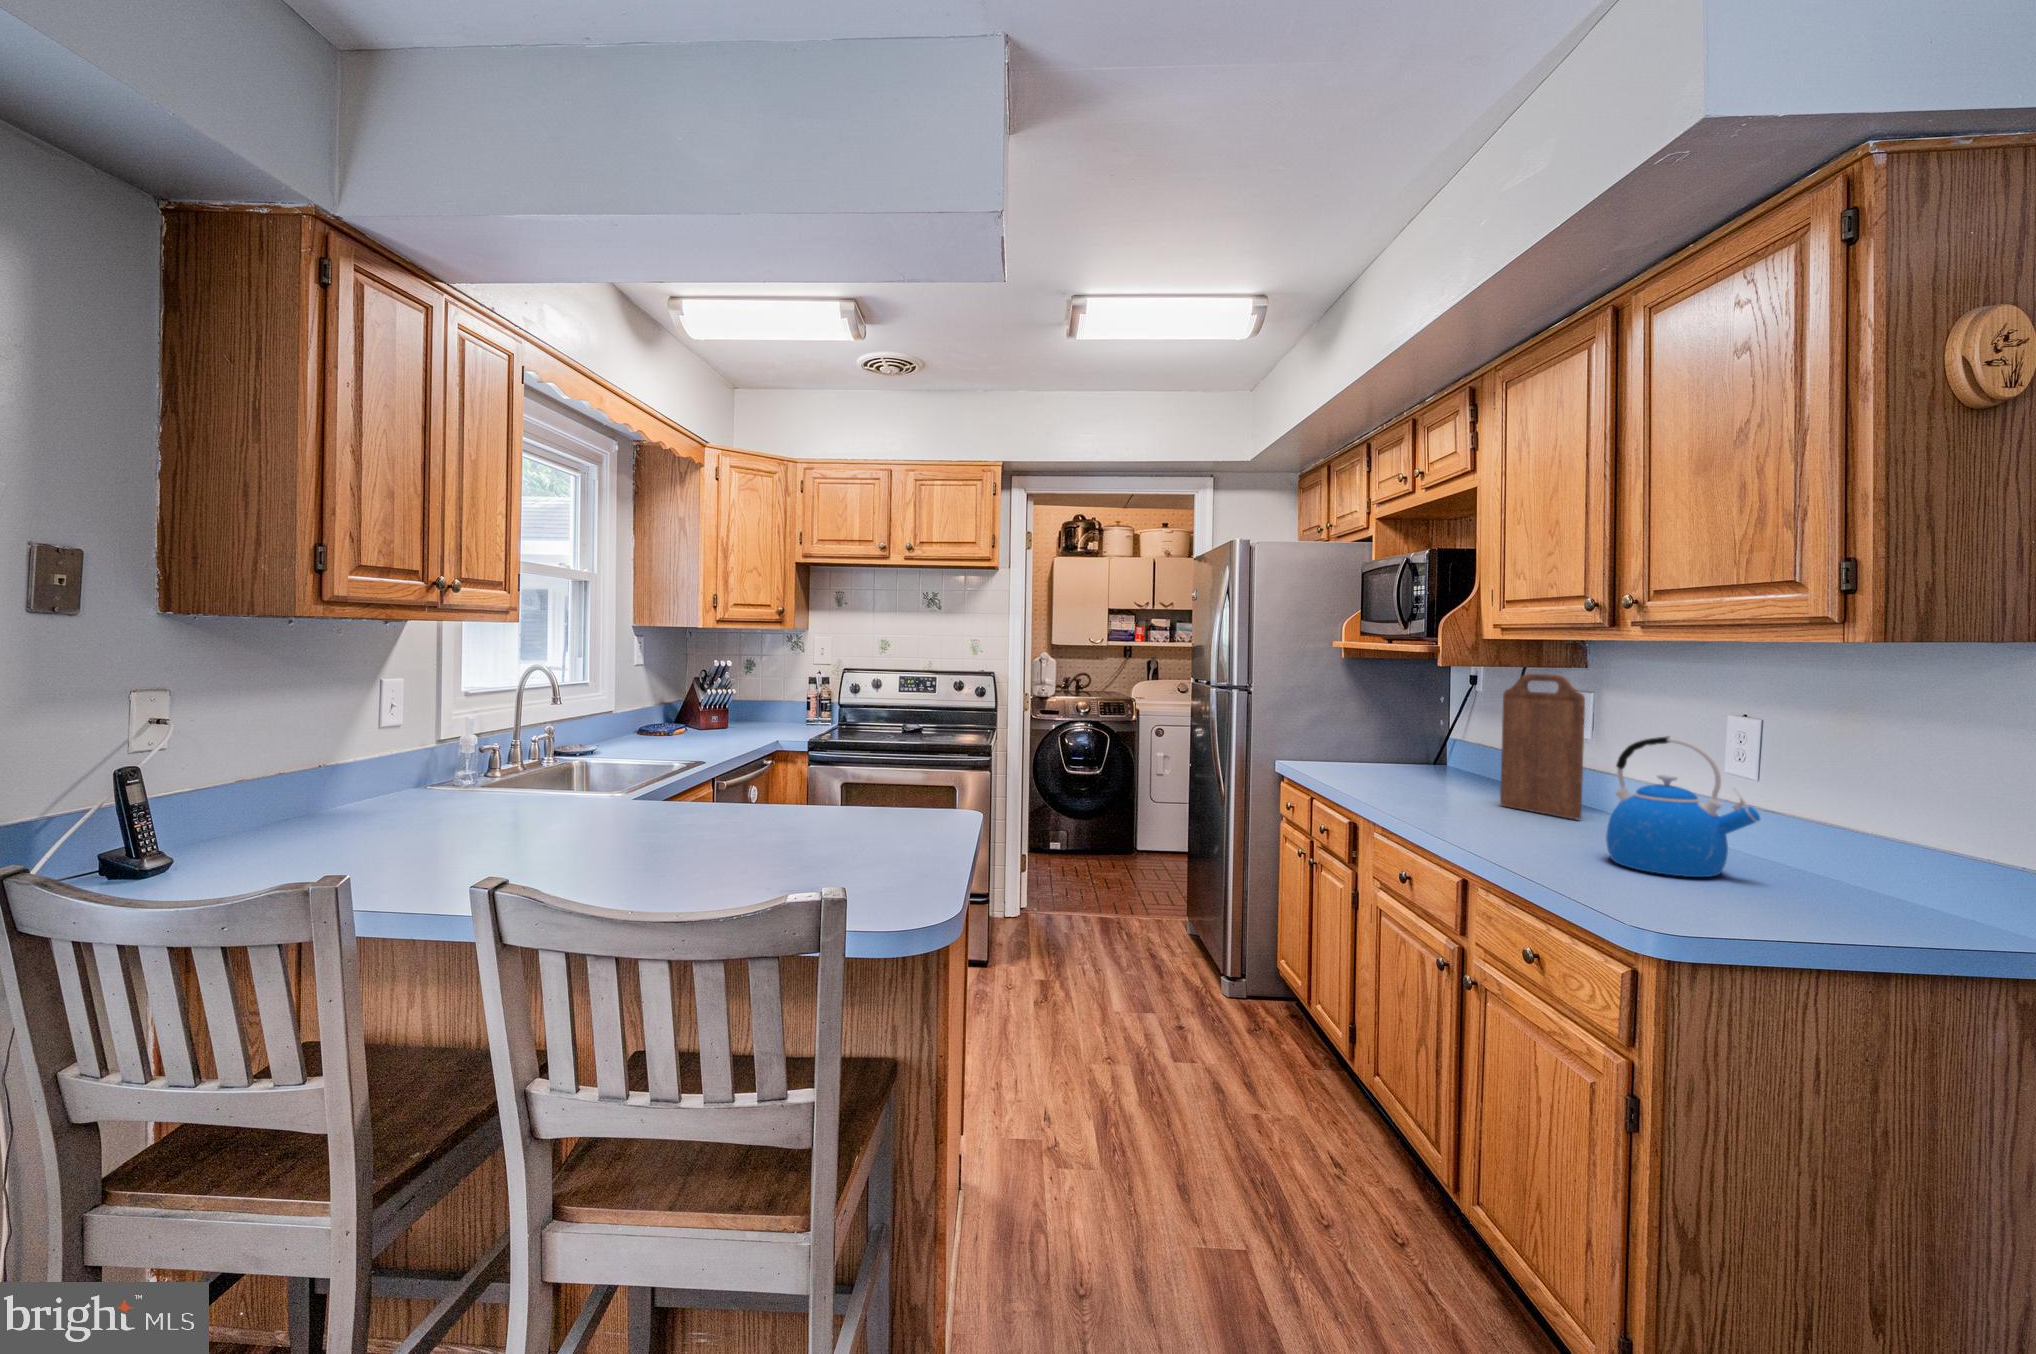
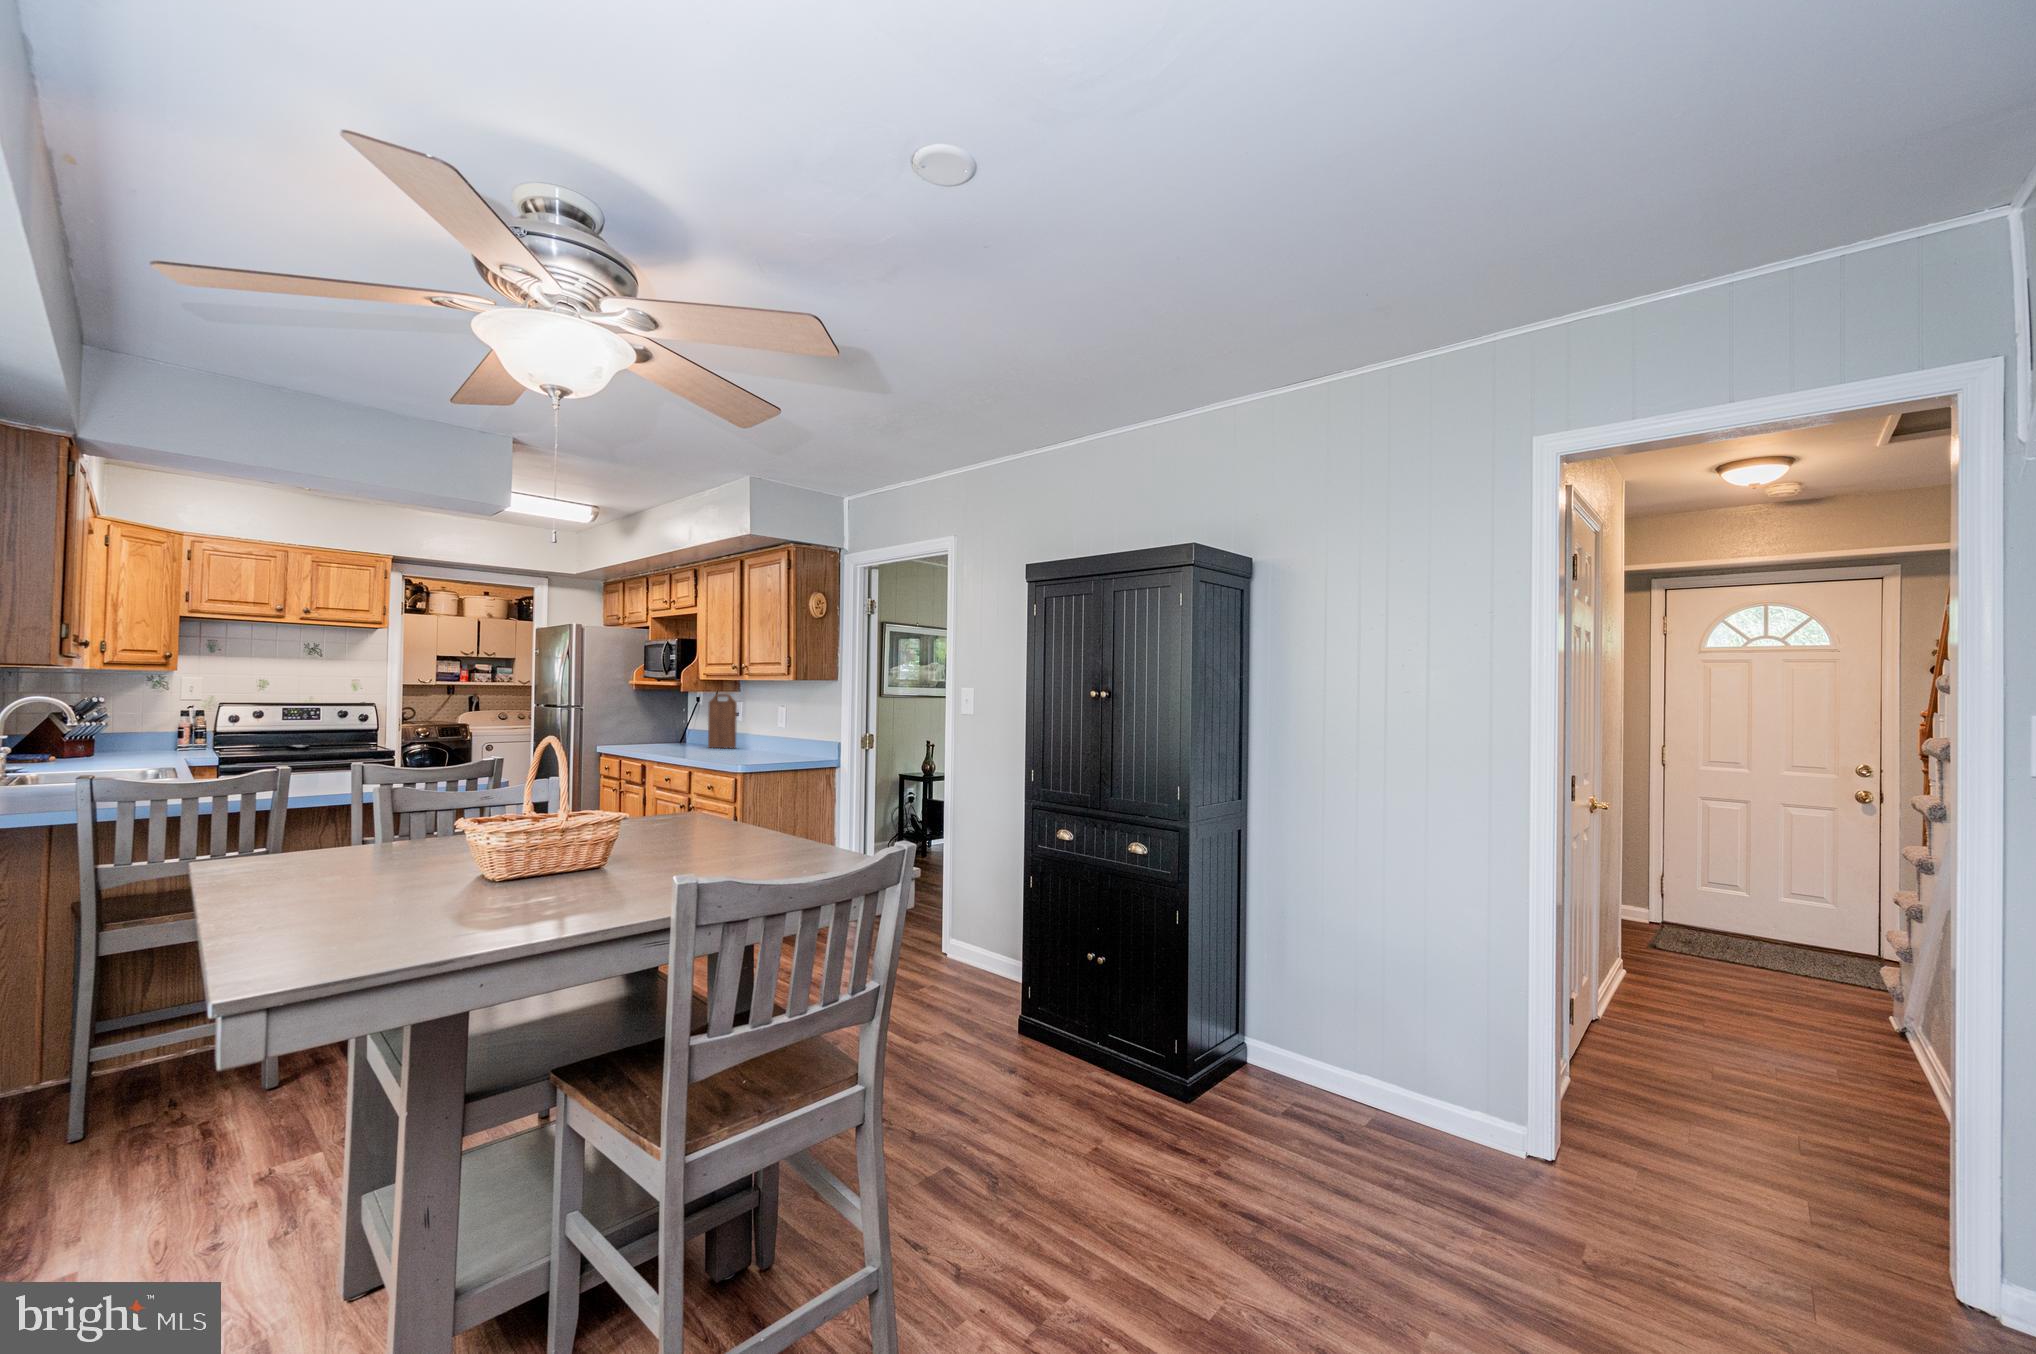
kettle: present [1606,736,1760,877] -> none [738,712,778,755]

